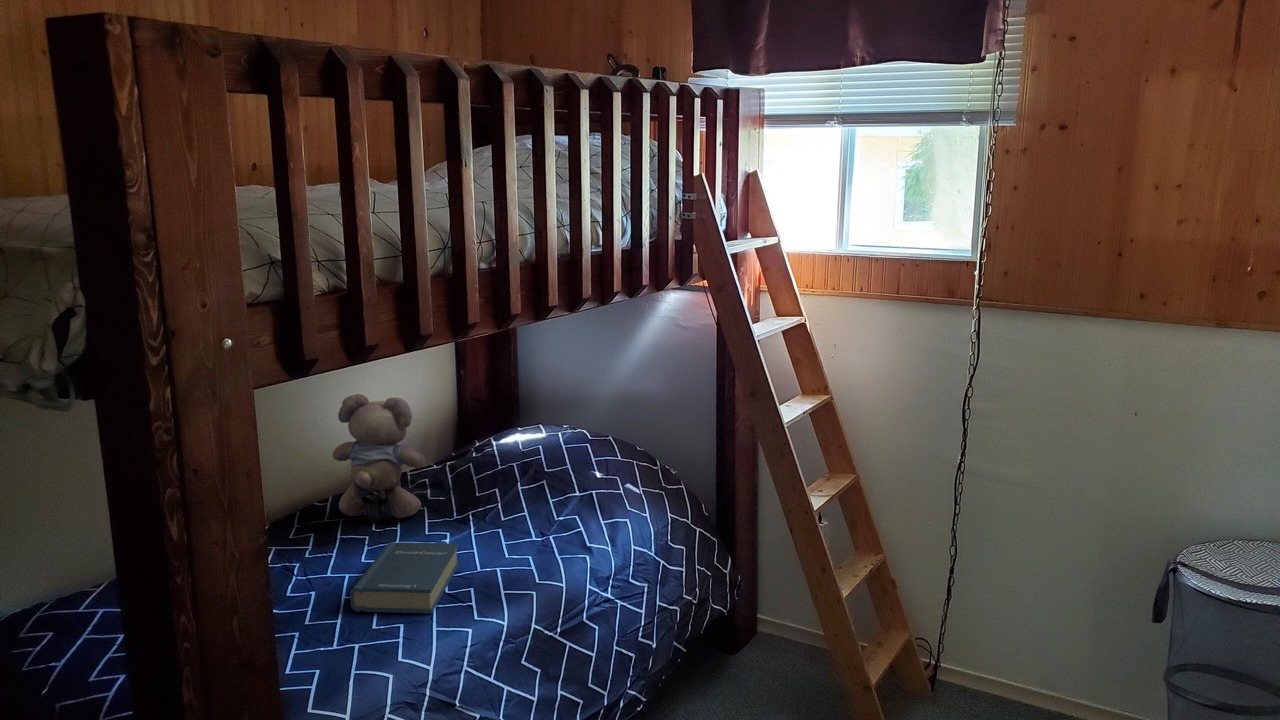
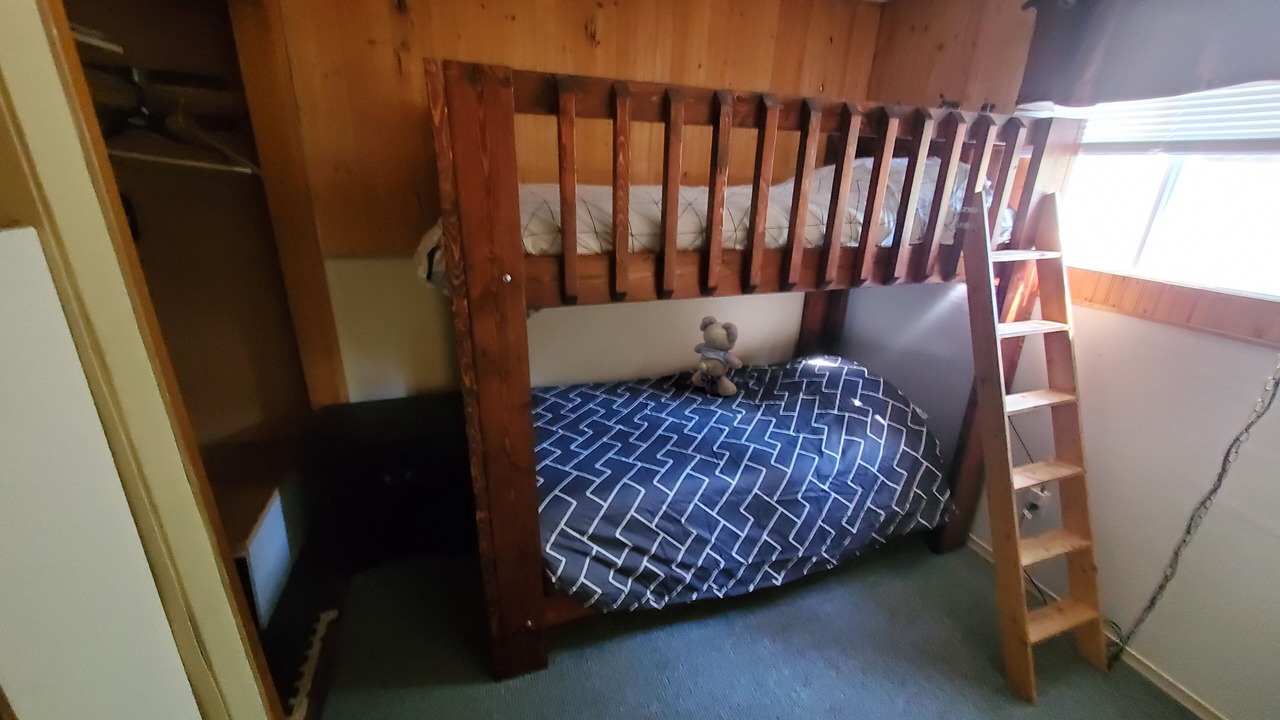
hardback book: present [350,542,459,613] -> none [659,409,736,460]

